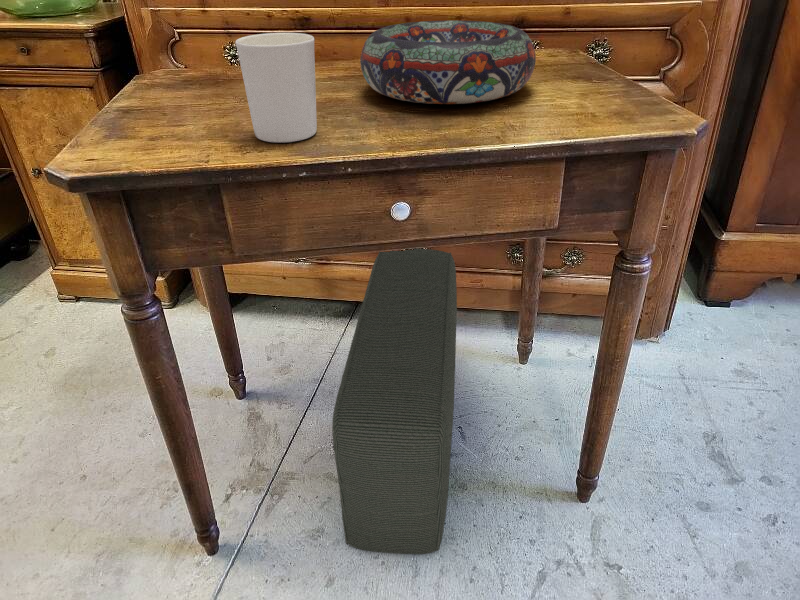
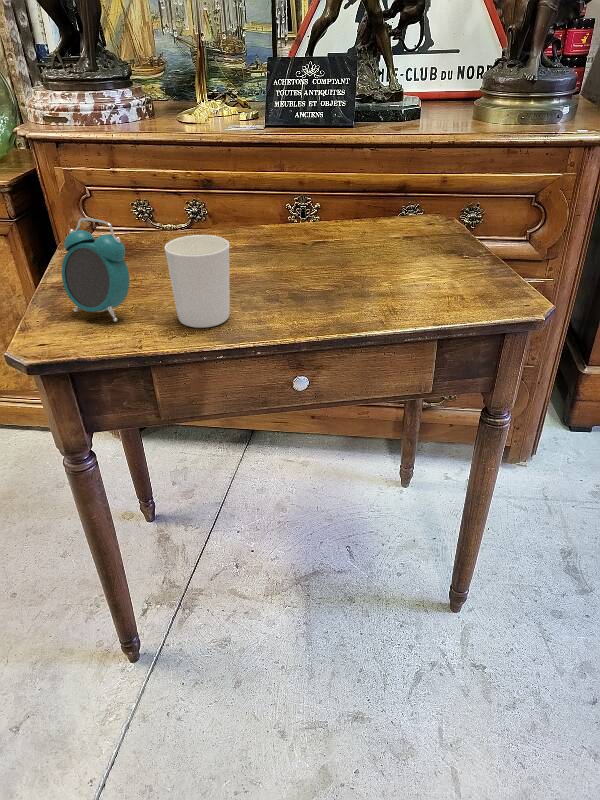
alarm clock: none [117,12,197,139] -> present [62,218,130,322]
decorative bowl: present [360,20,536,104] -> none [263,202,413,285]
pouf: present [332,249,457,554] -> none [239,385,344,662]

